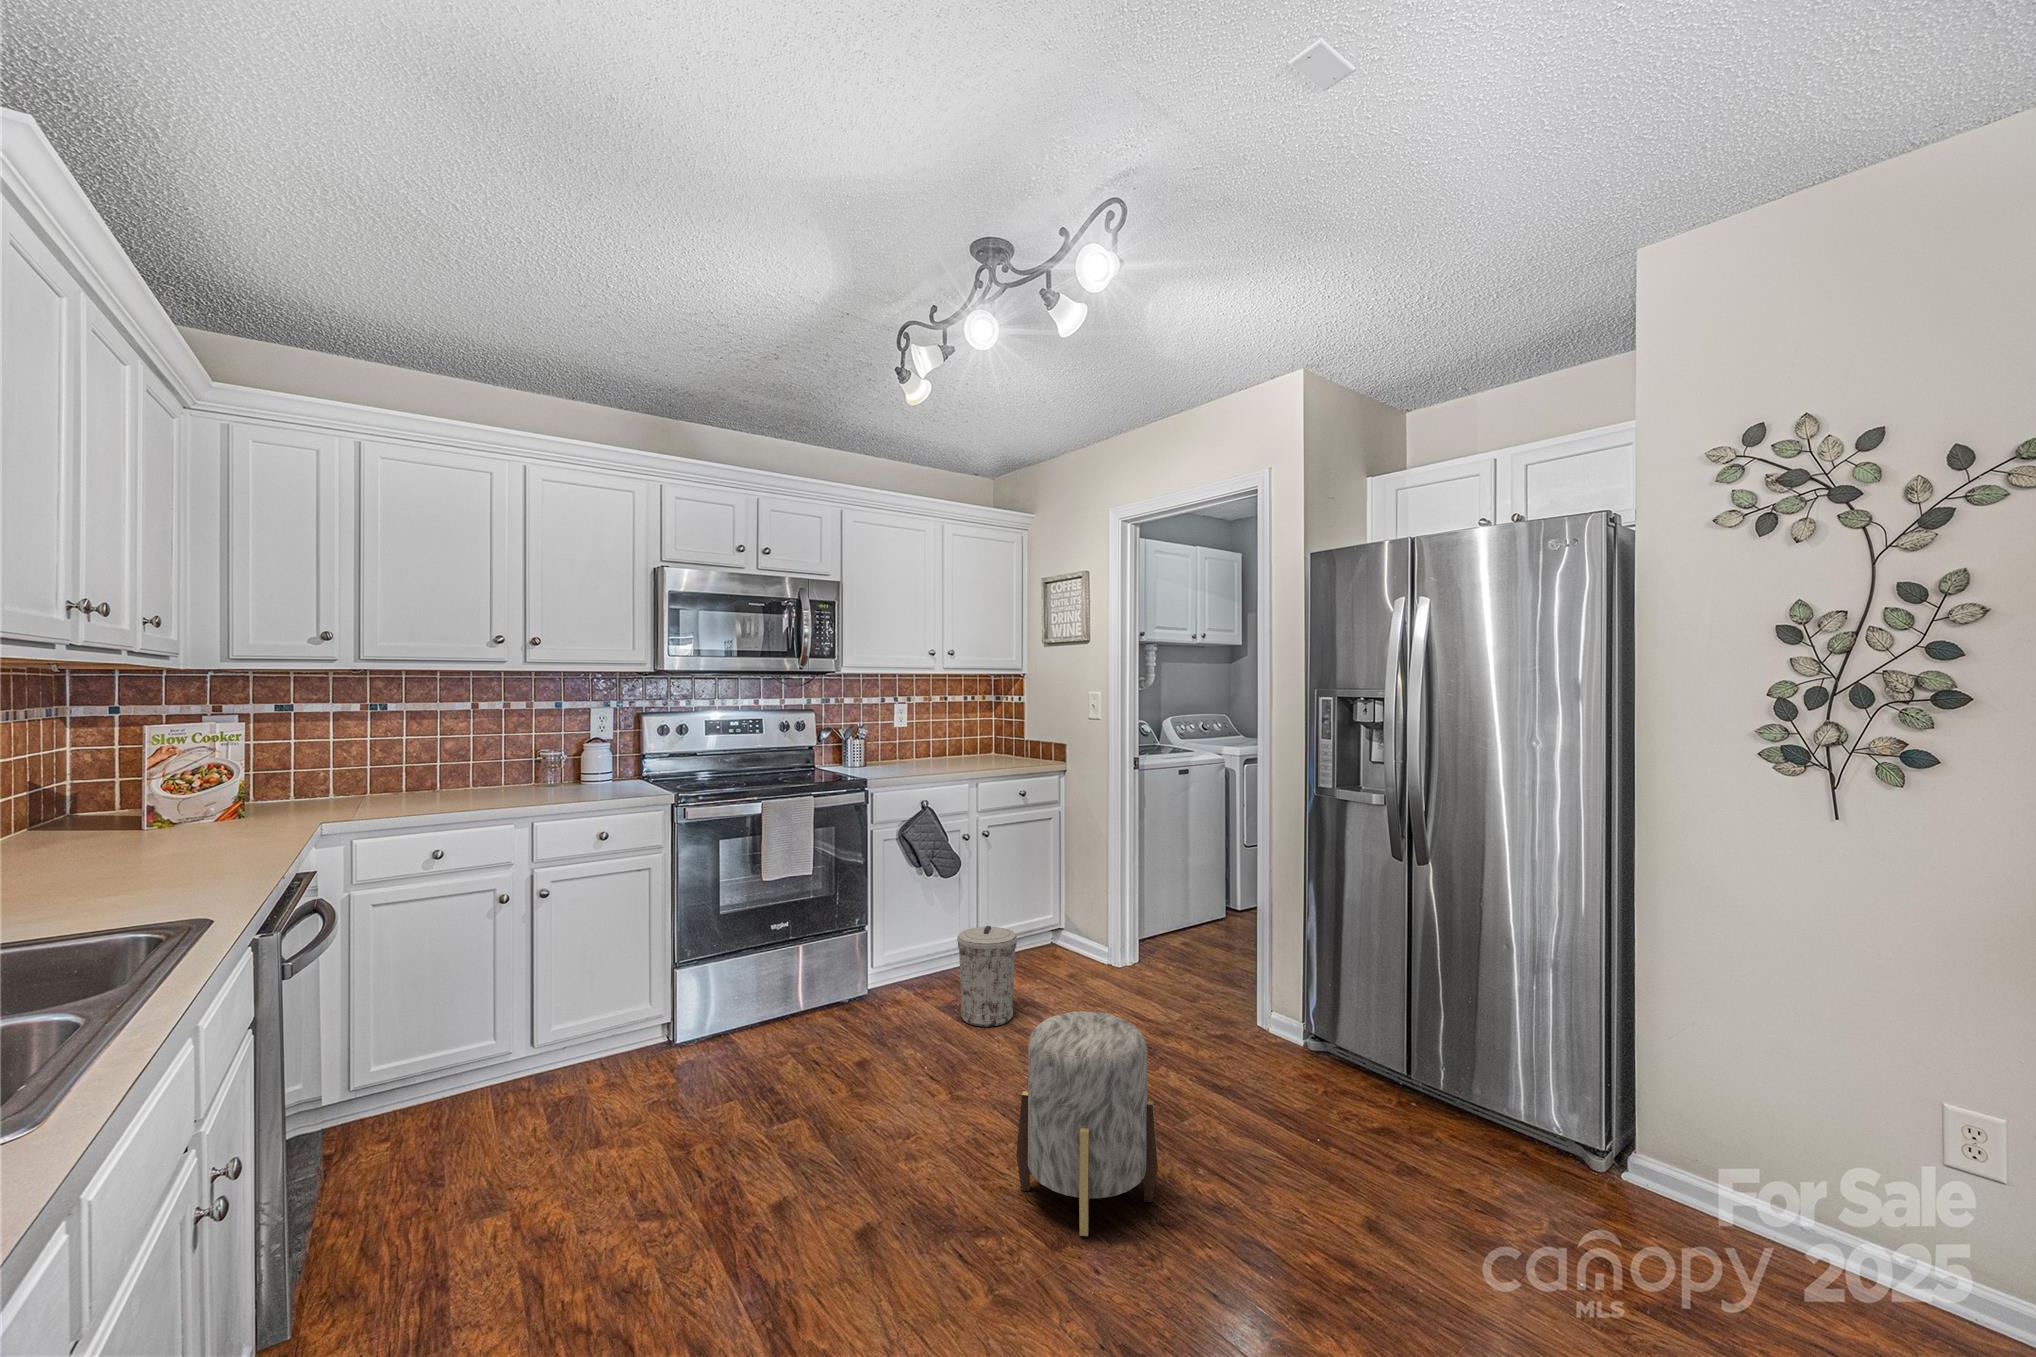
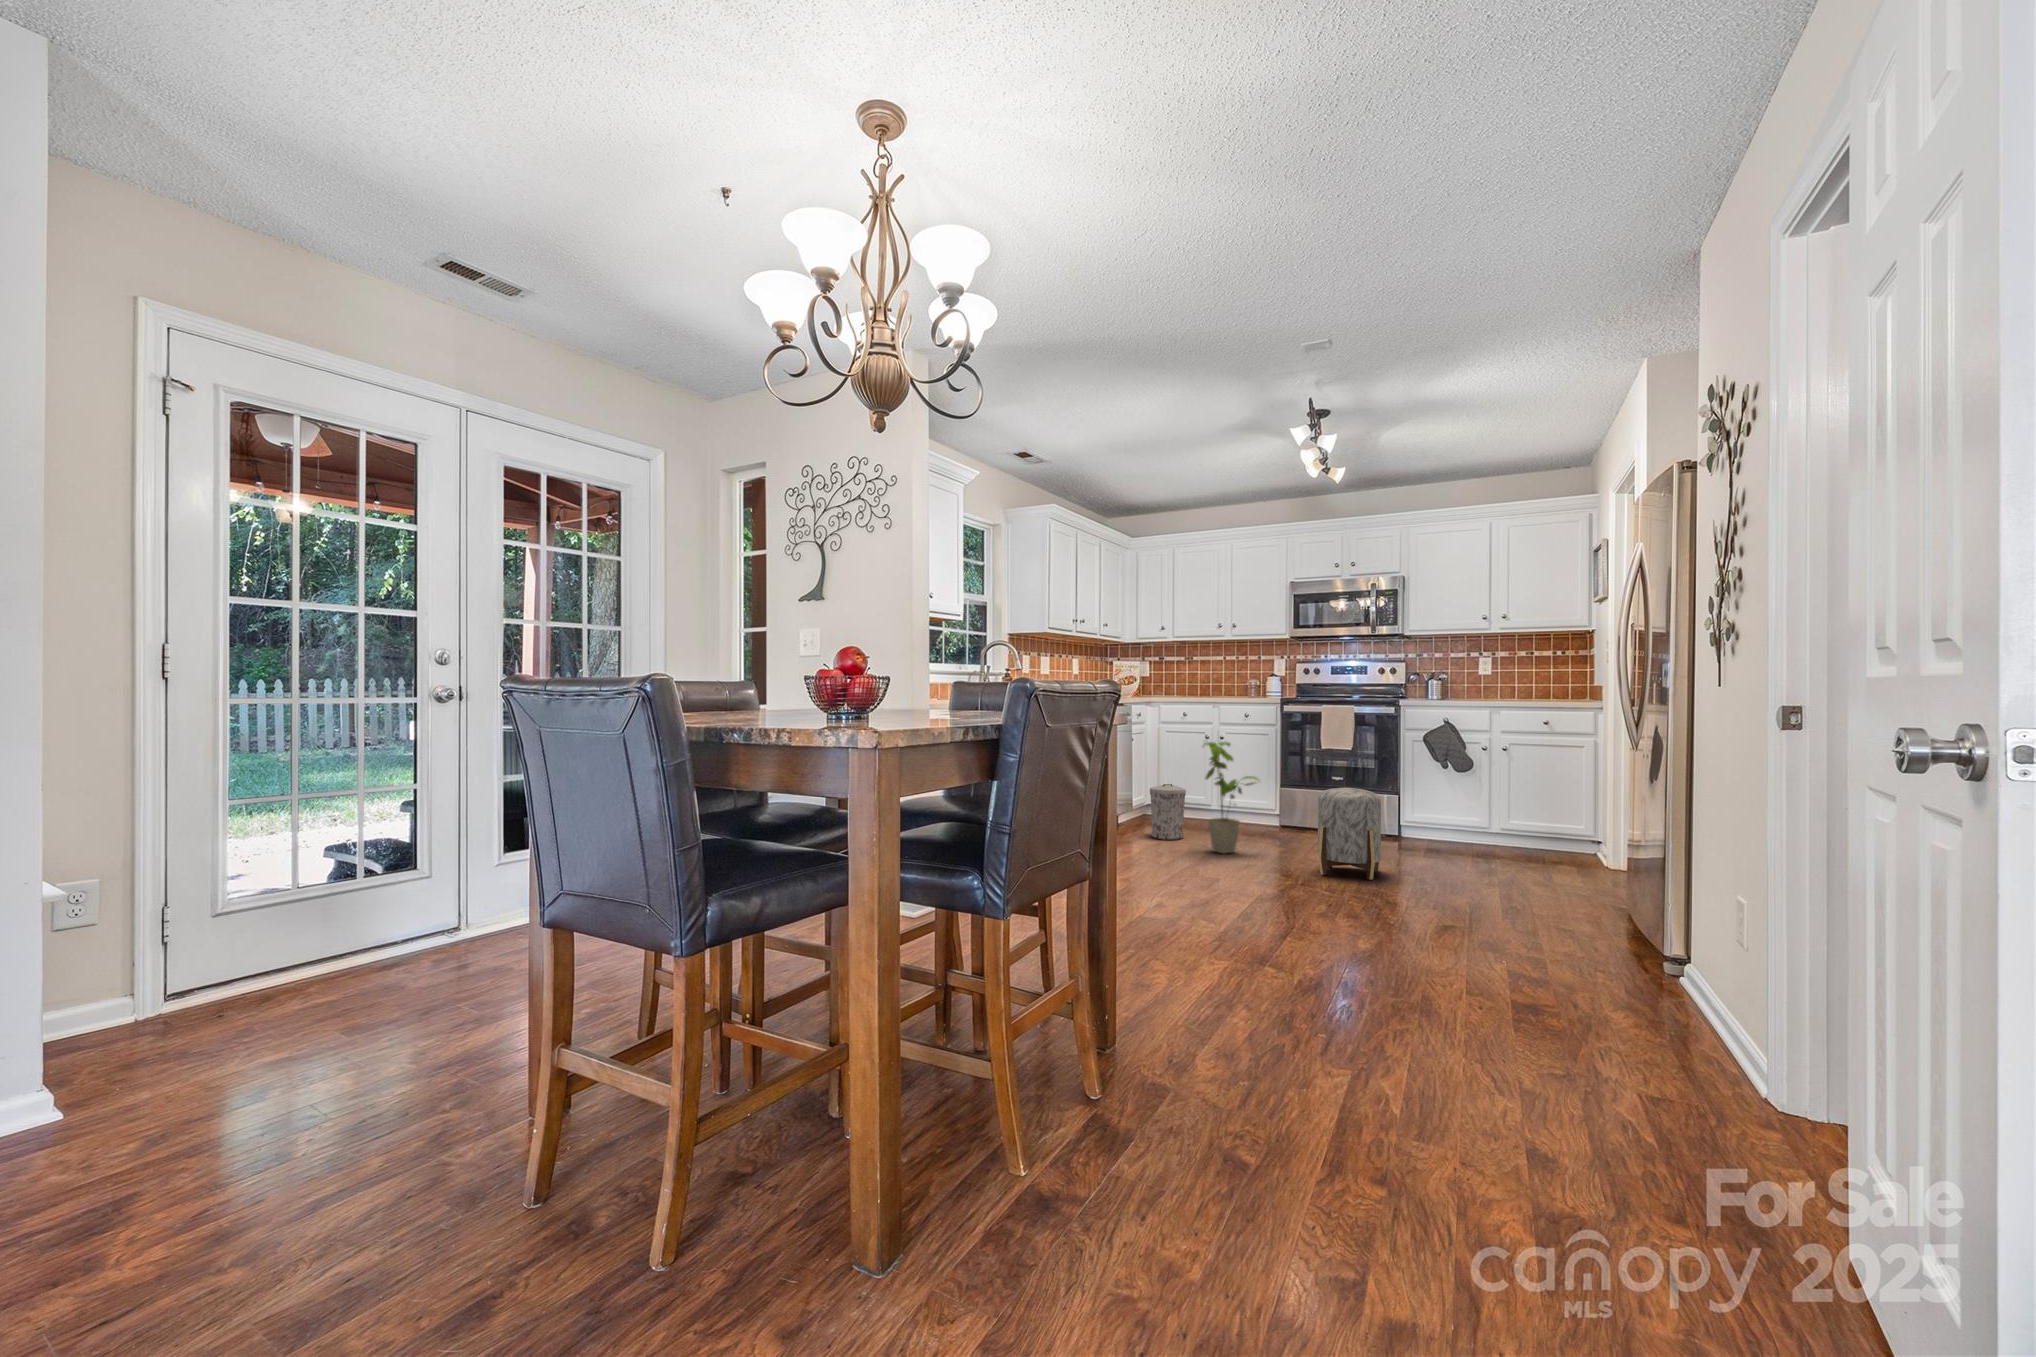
trash can: present [957,926,1017,1027] -> present [1150,784,1186,840]
house plant: none [720,969,873,1263] -> present [1204,742,1258,853]

